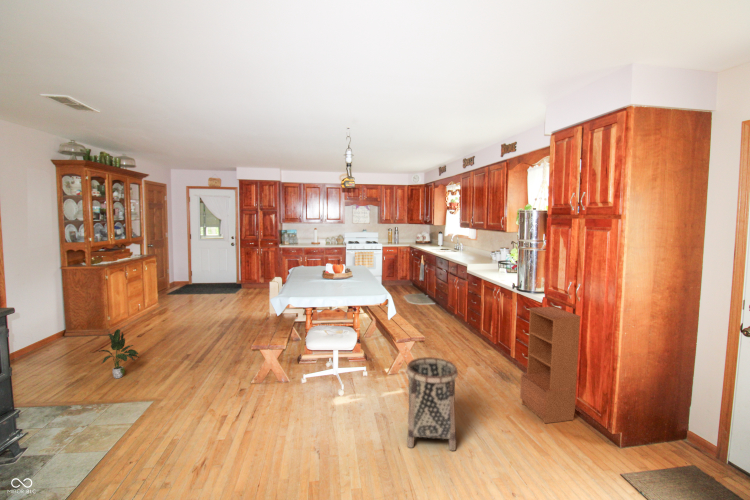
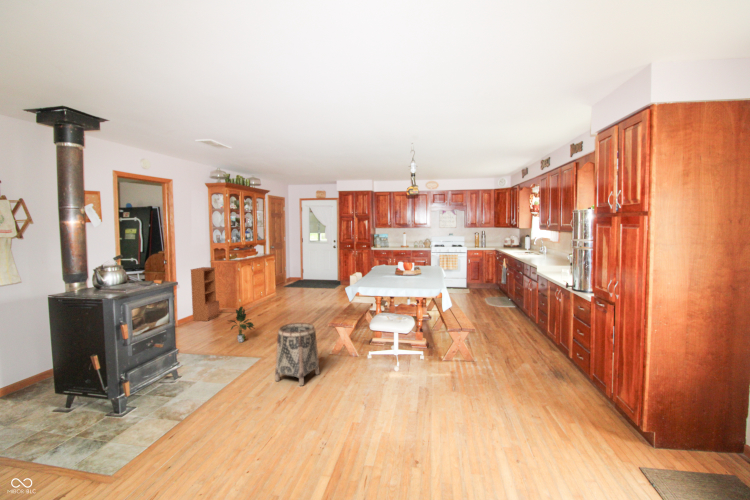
bookcase: present [520,307,580,423] -> present [191,267,219,321]
basket: present [407,357,458,451] -> present [275,323,320,386]

